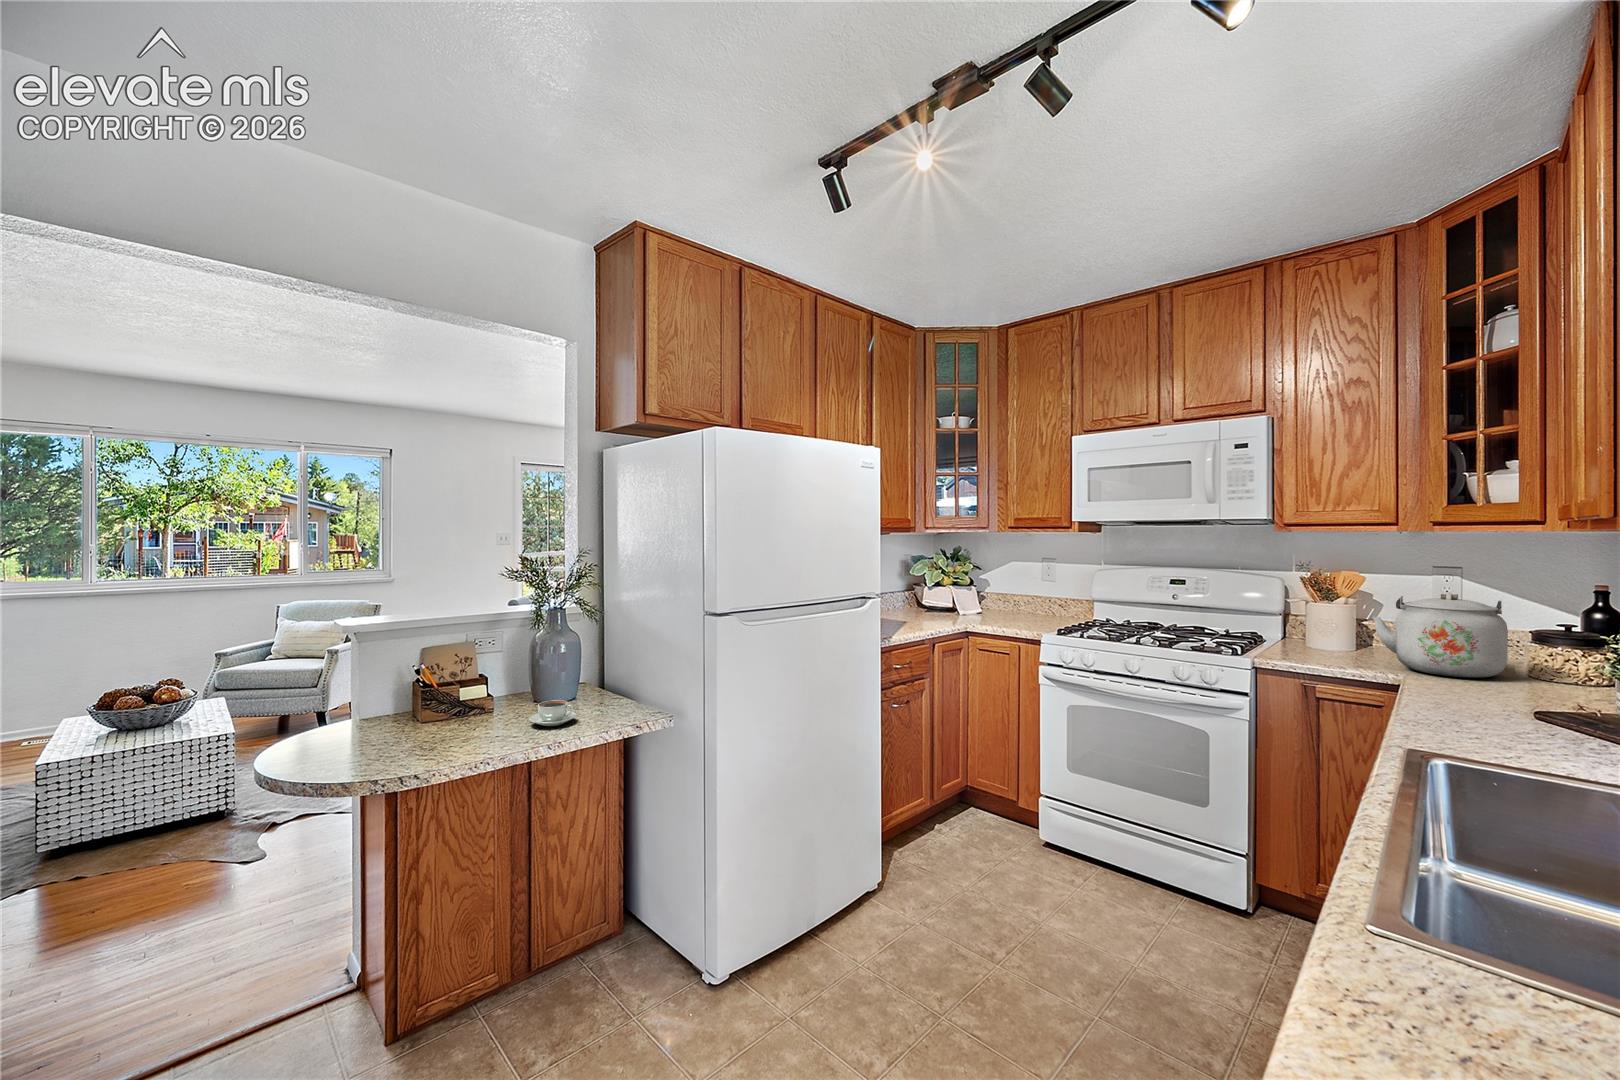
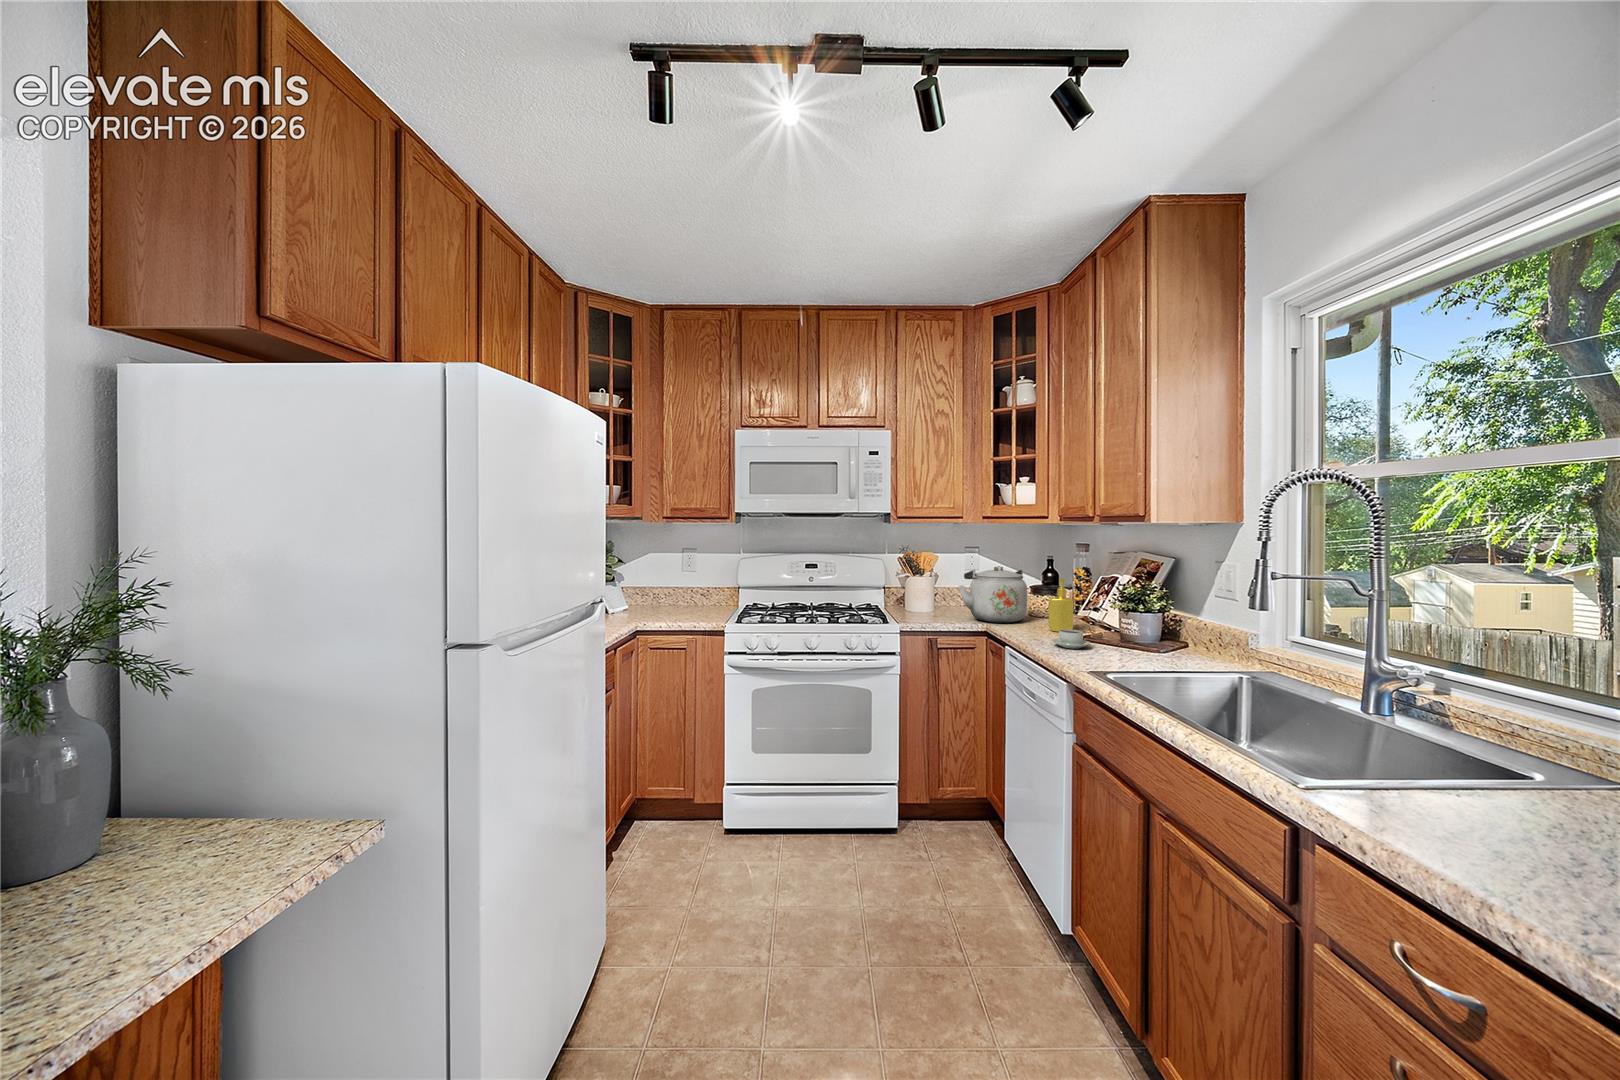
soap dispenser: none [1515,616,1574,703] -> present [1049,579,1073,632]
coffee cup: present [529,700,576,726] -> present [1052,629,1090,649]

